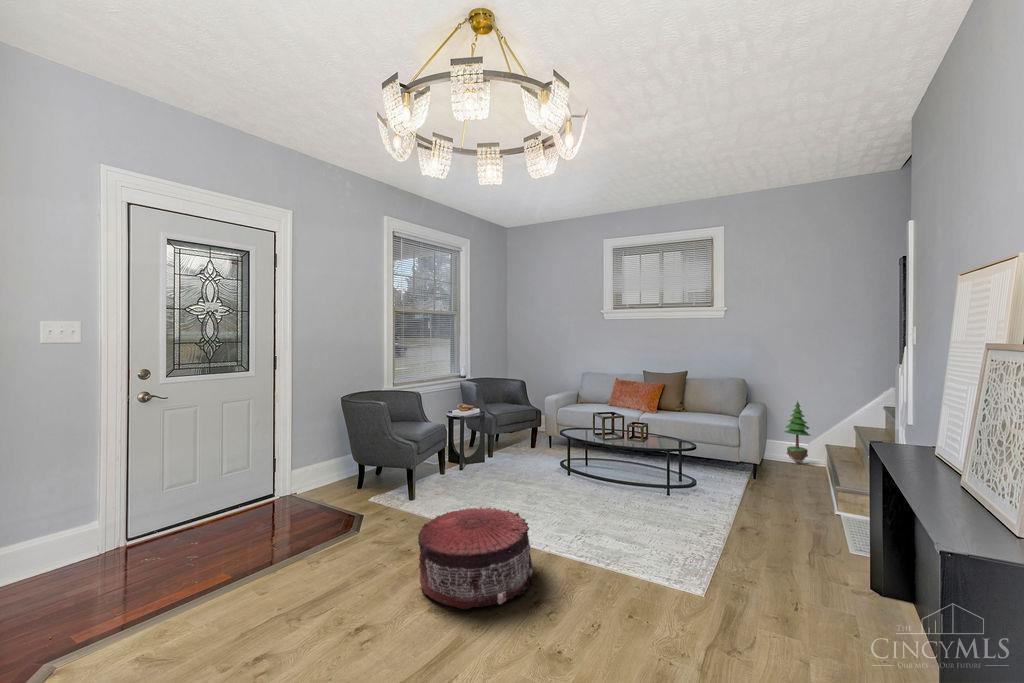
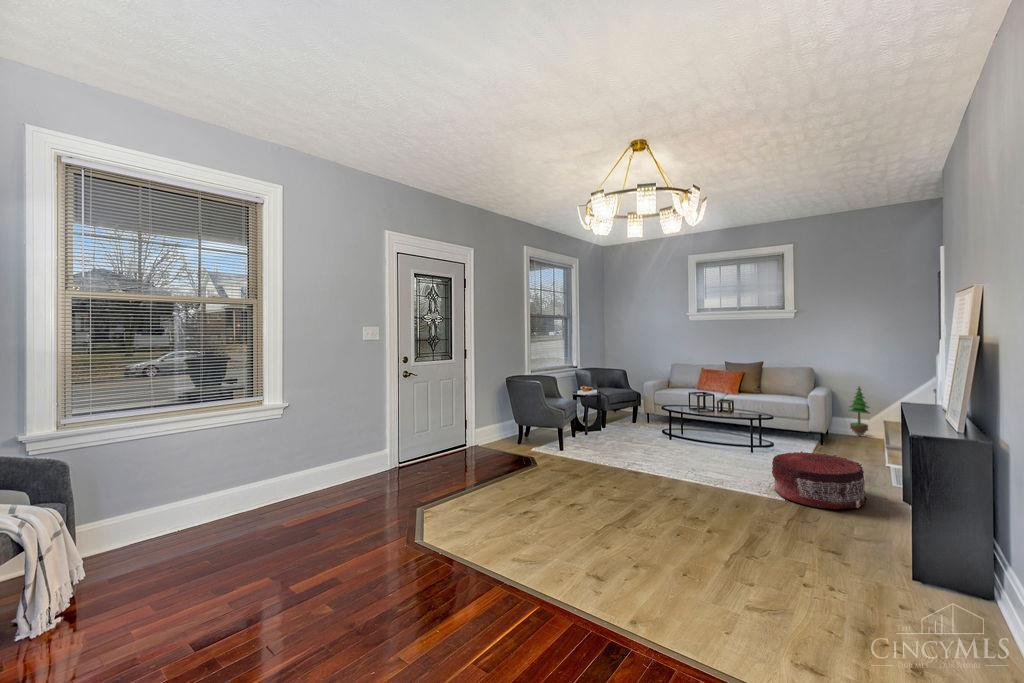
pouf: present [418,506,533,610] -> present [772,451,867,509]

